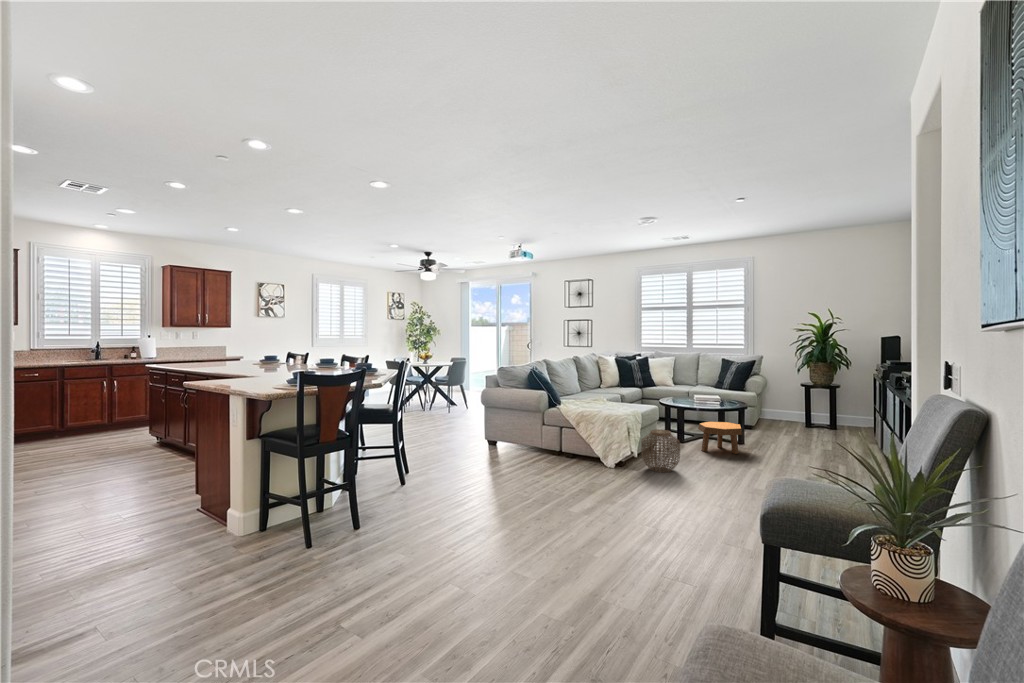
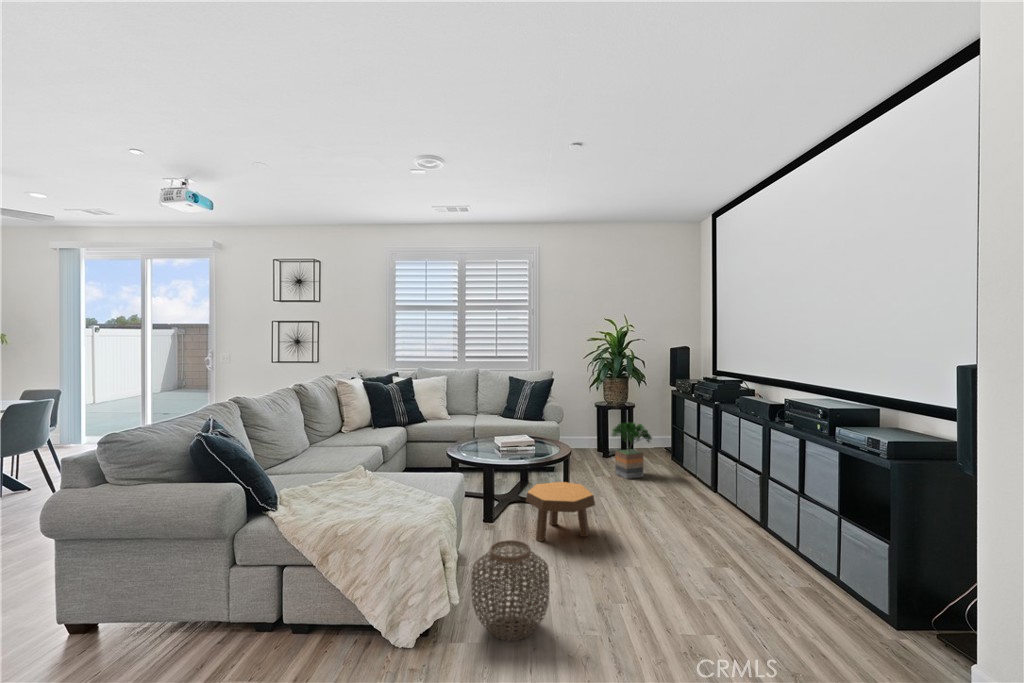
potted tree: none [794,394,830,438] -> present [612,423,652,479]

